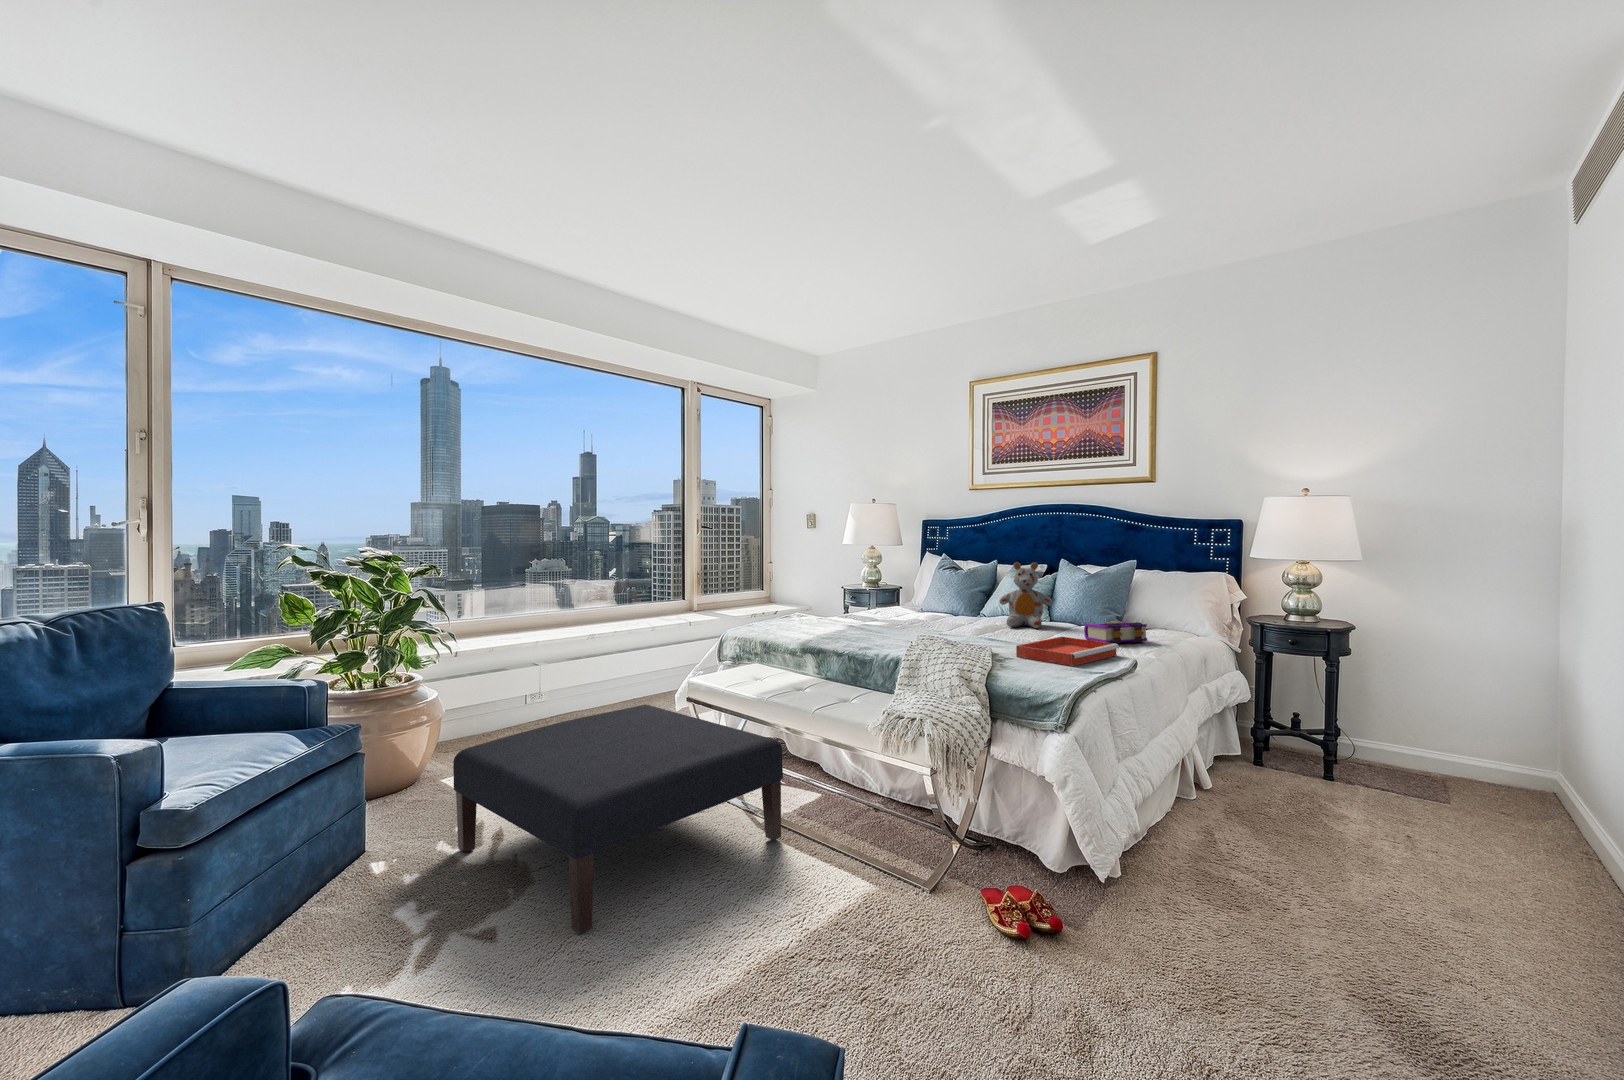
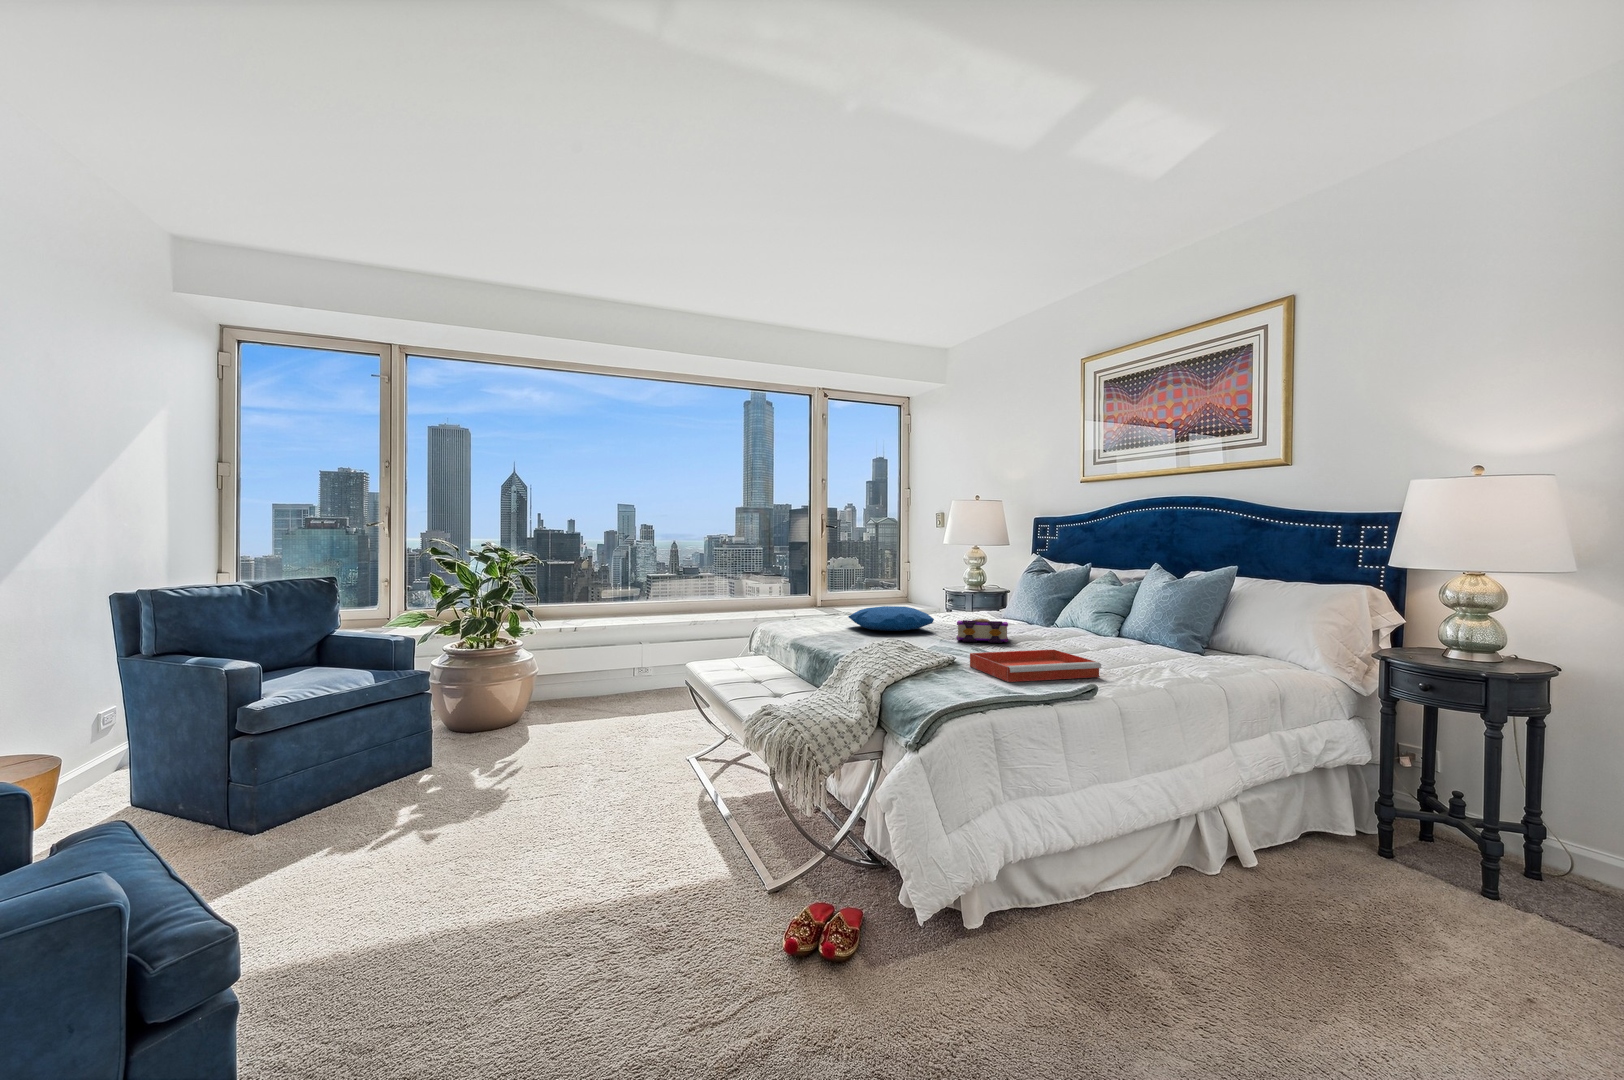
stuffed bear: present [999,562,1053,628] -> none [1044,562,1110,642]
pillow: none [830,608,913,631] -> present [848,606,934,631]
book: present [1084,621,1147,644] -> present [957,619,1008,643]
ottoman: present [453,705,783,933] -> none [401,680,674,870]

